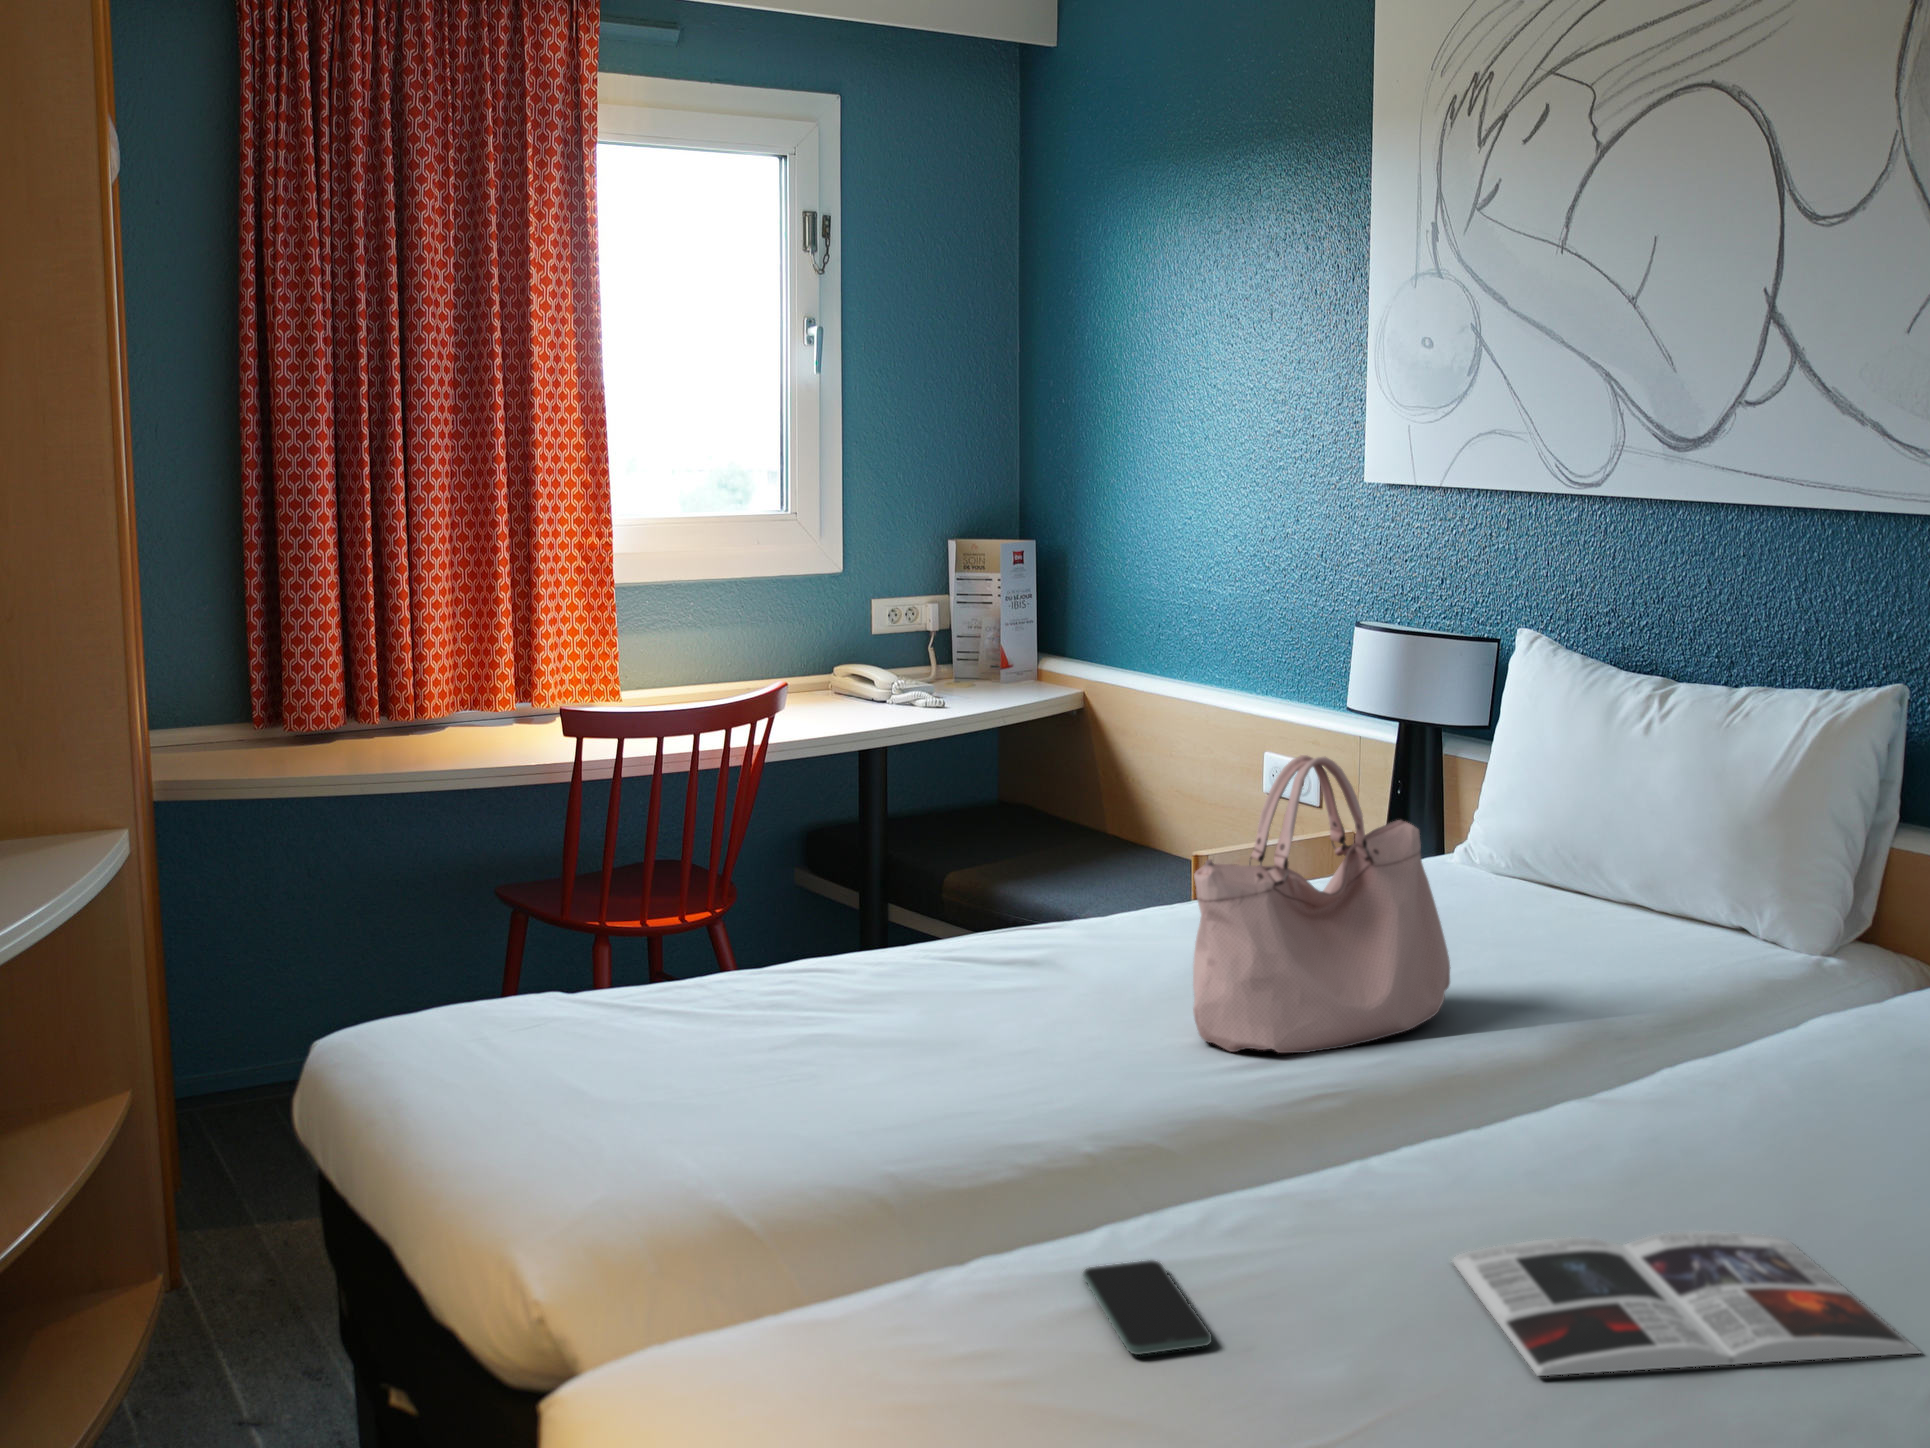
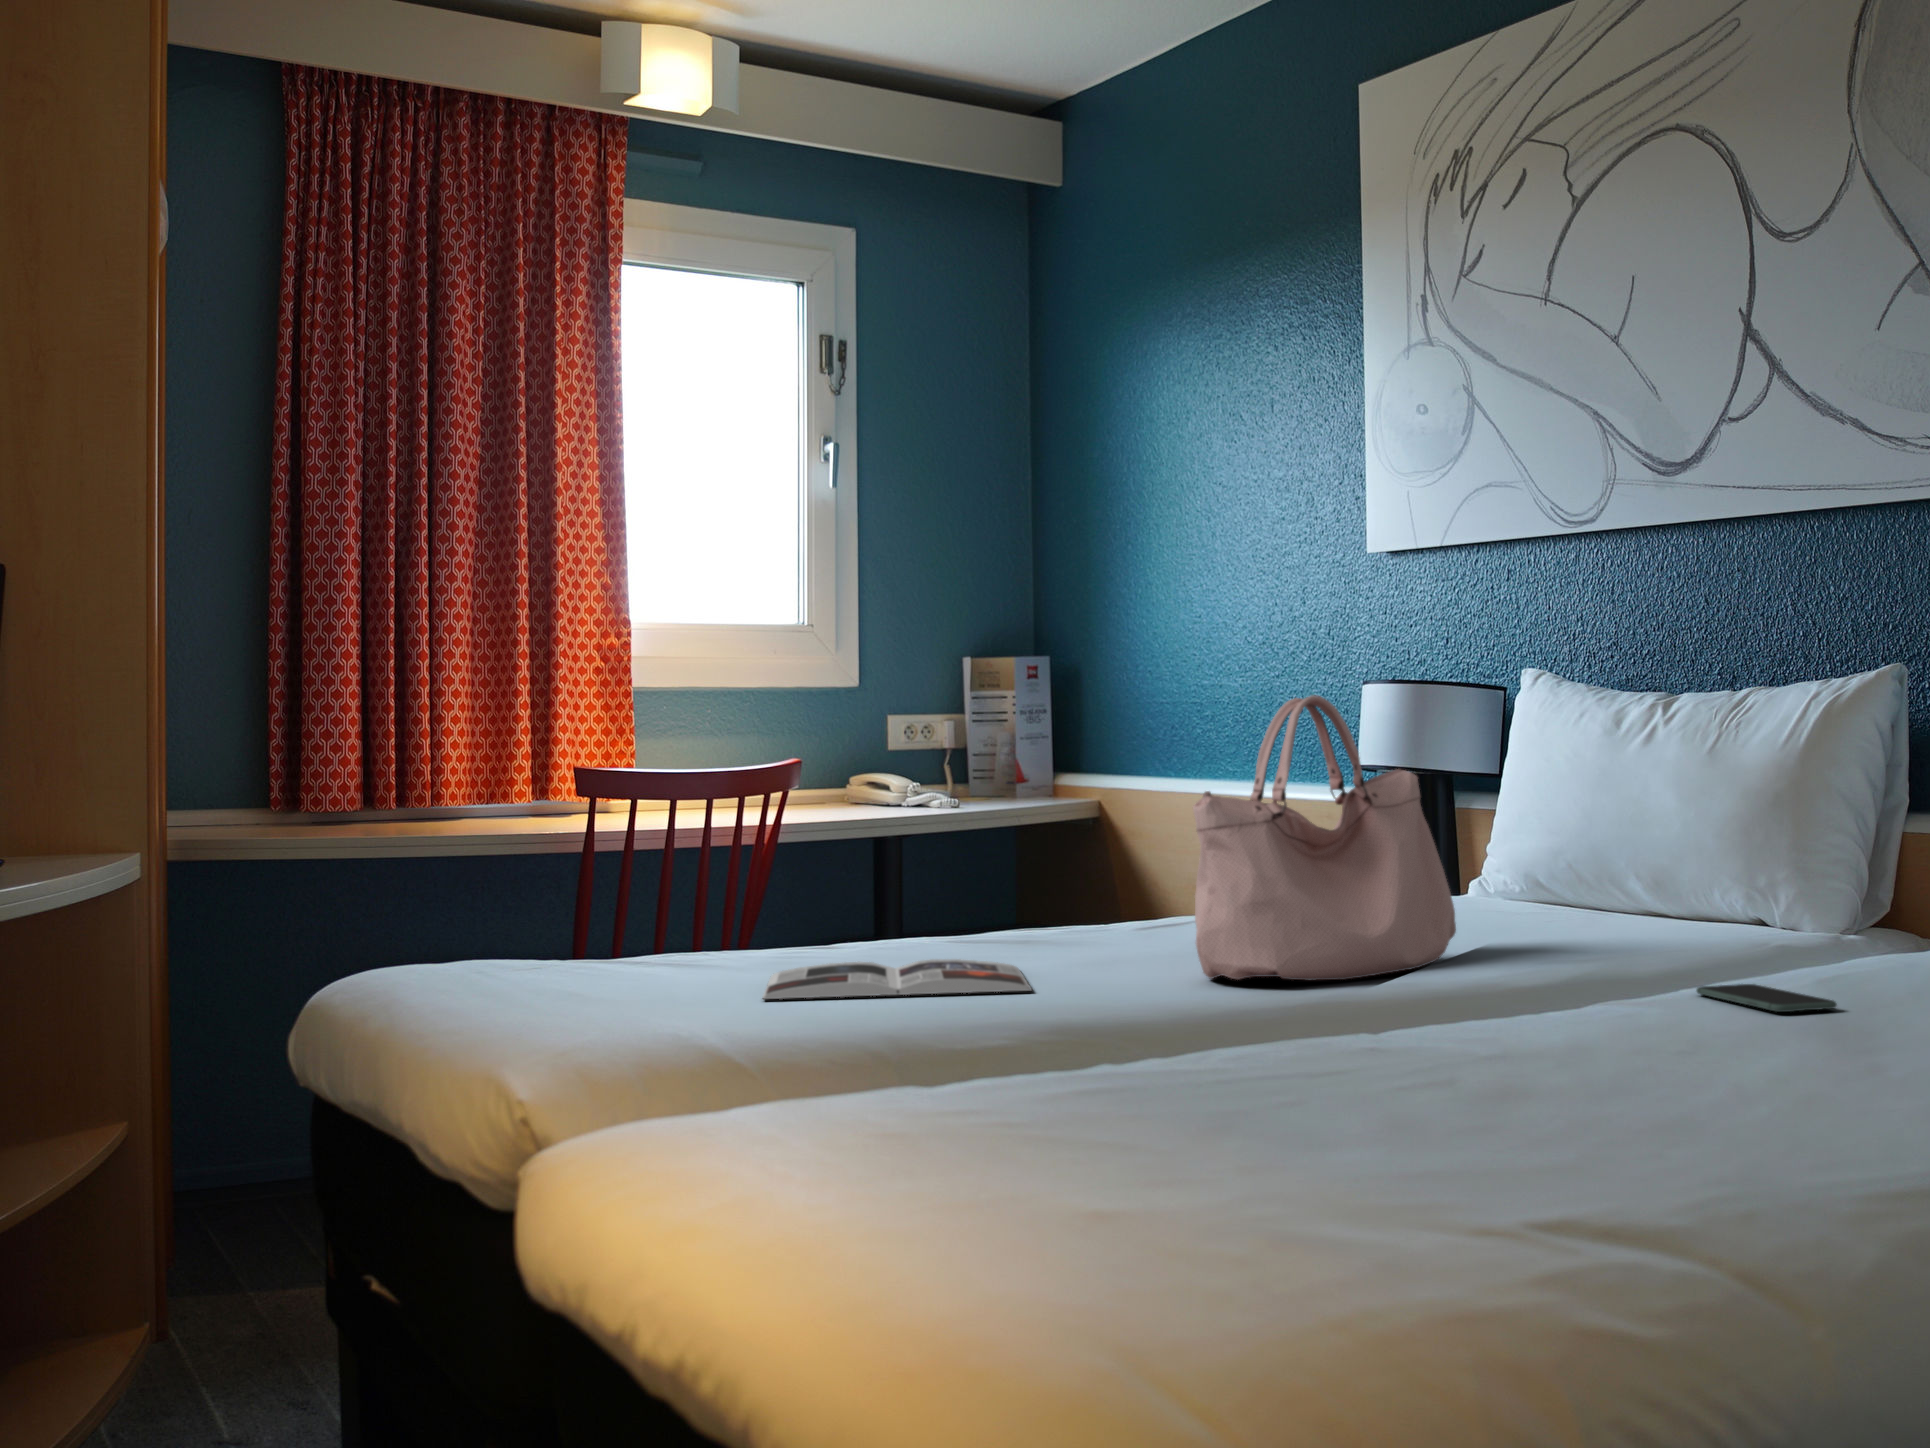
magazine: present [1451,1231,1919,1376] -> present [763,959,1032,999]
smartphone: present [1083,1260,1212,1355] -> present [1696,984,1837,1012]

